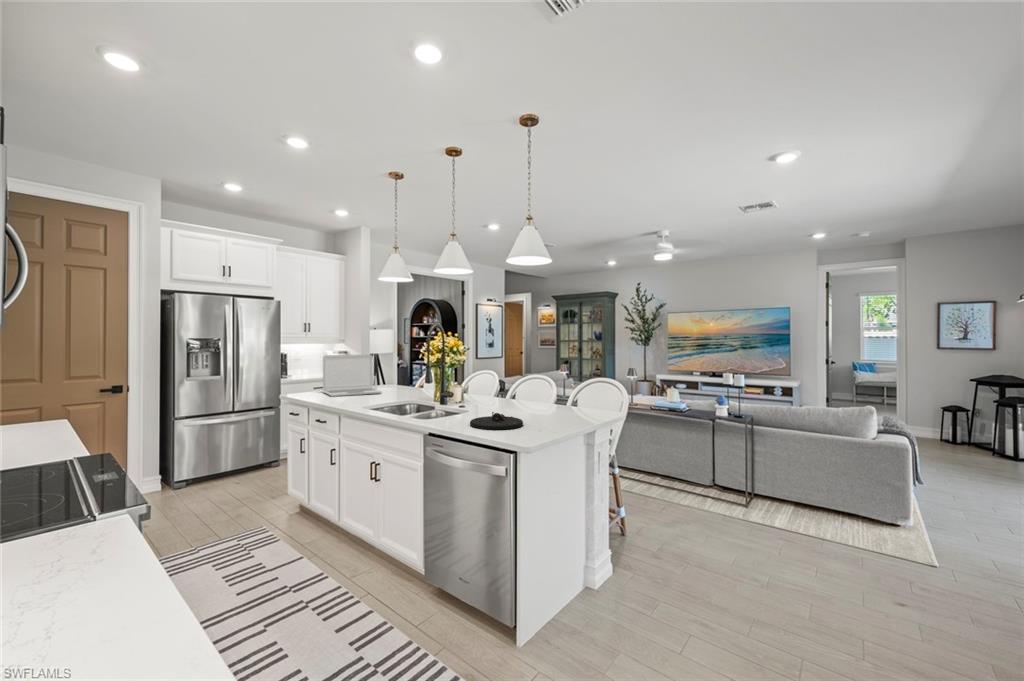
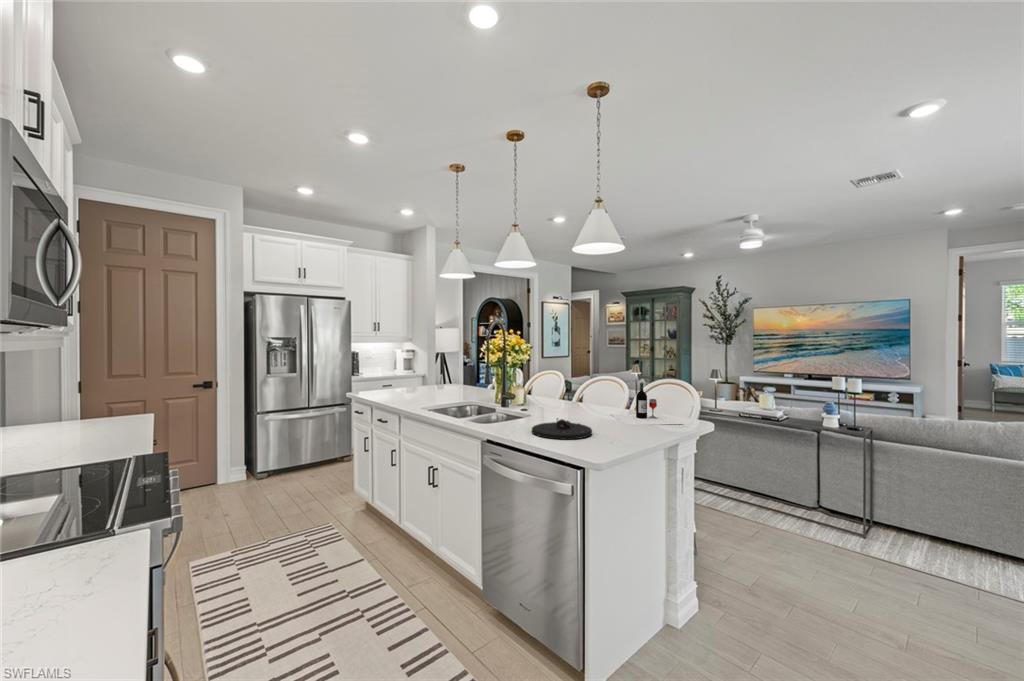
laptop: present [323,354,382,397] -> none [388,353,445,395]
wine bottle: none [539,380,601,417] -> present [611,383,682,425]

